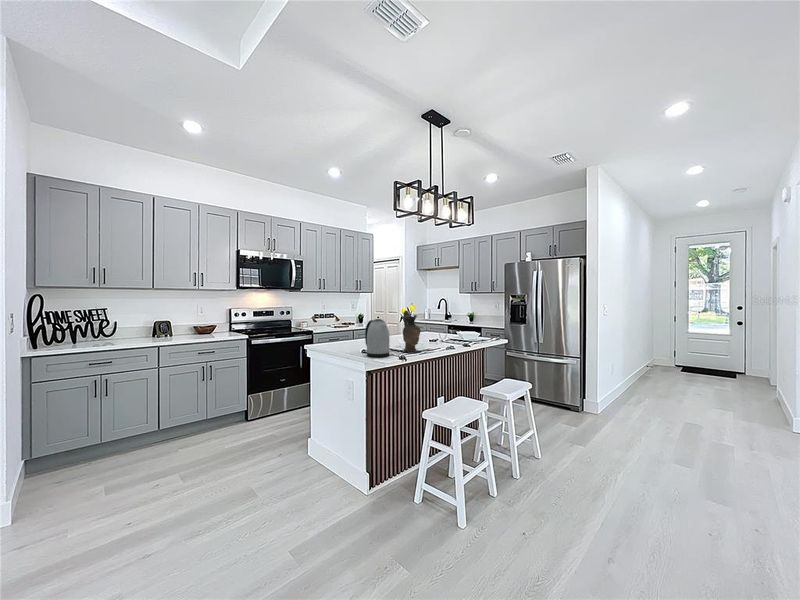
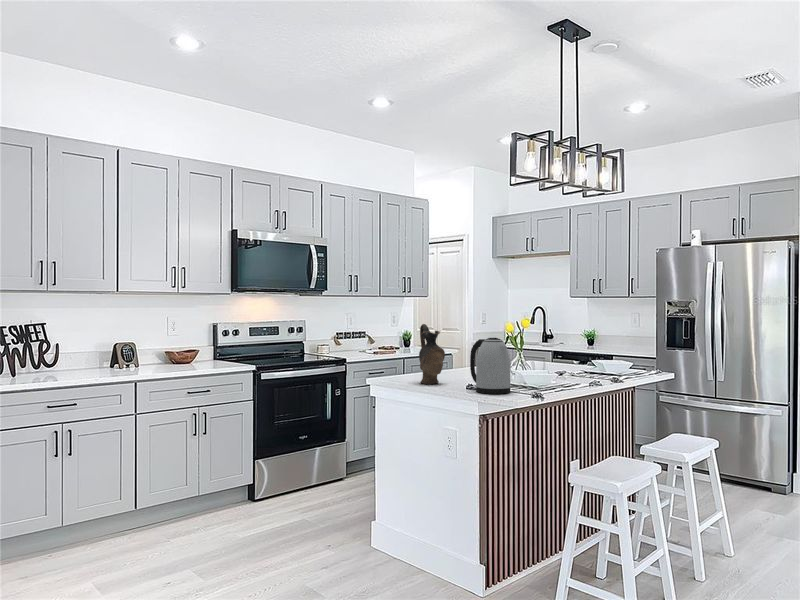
ceramic pitcher: present [403,310,420,351] -> present [419,324,445,384]

